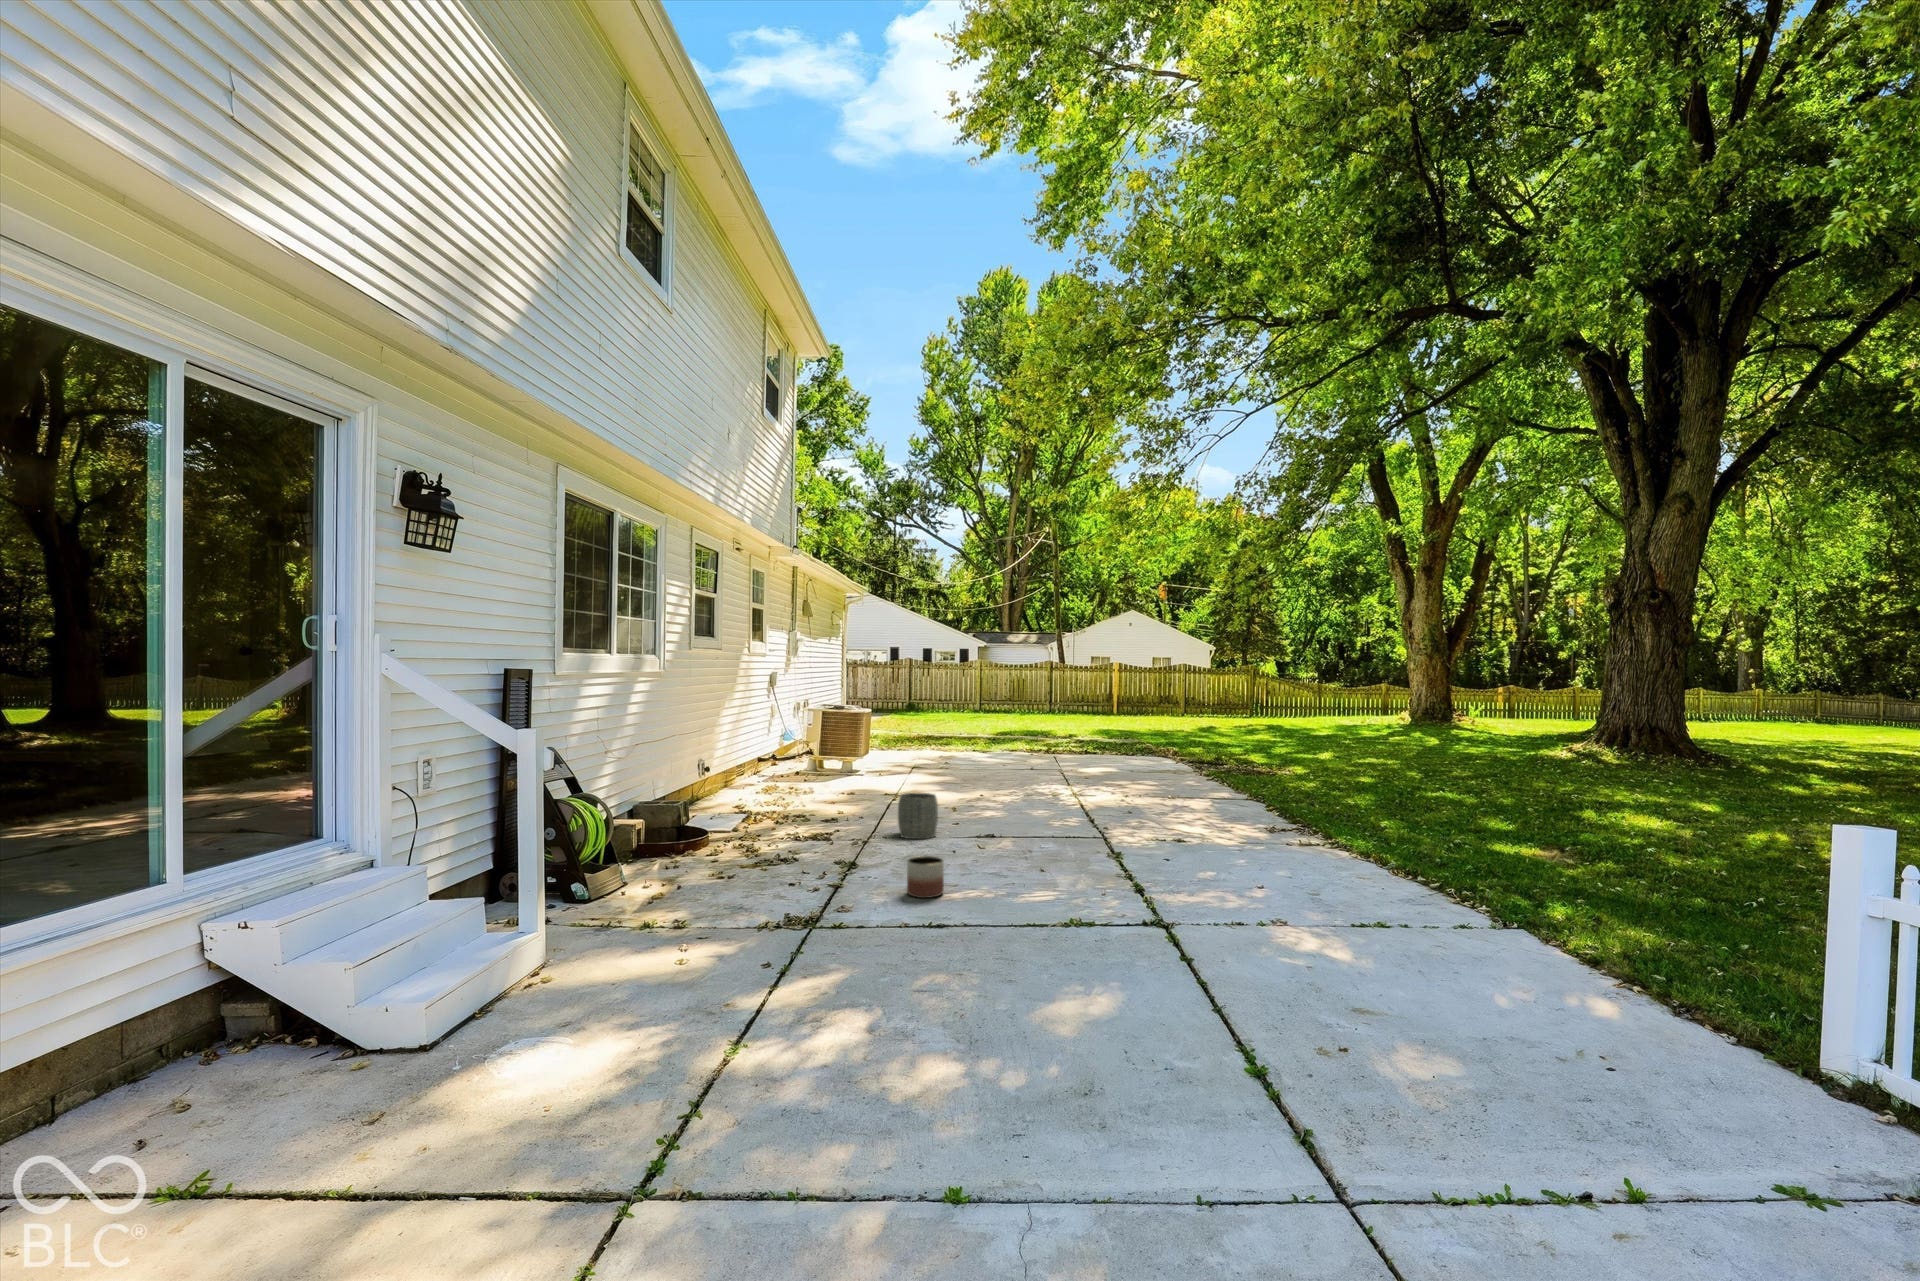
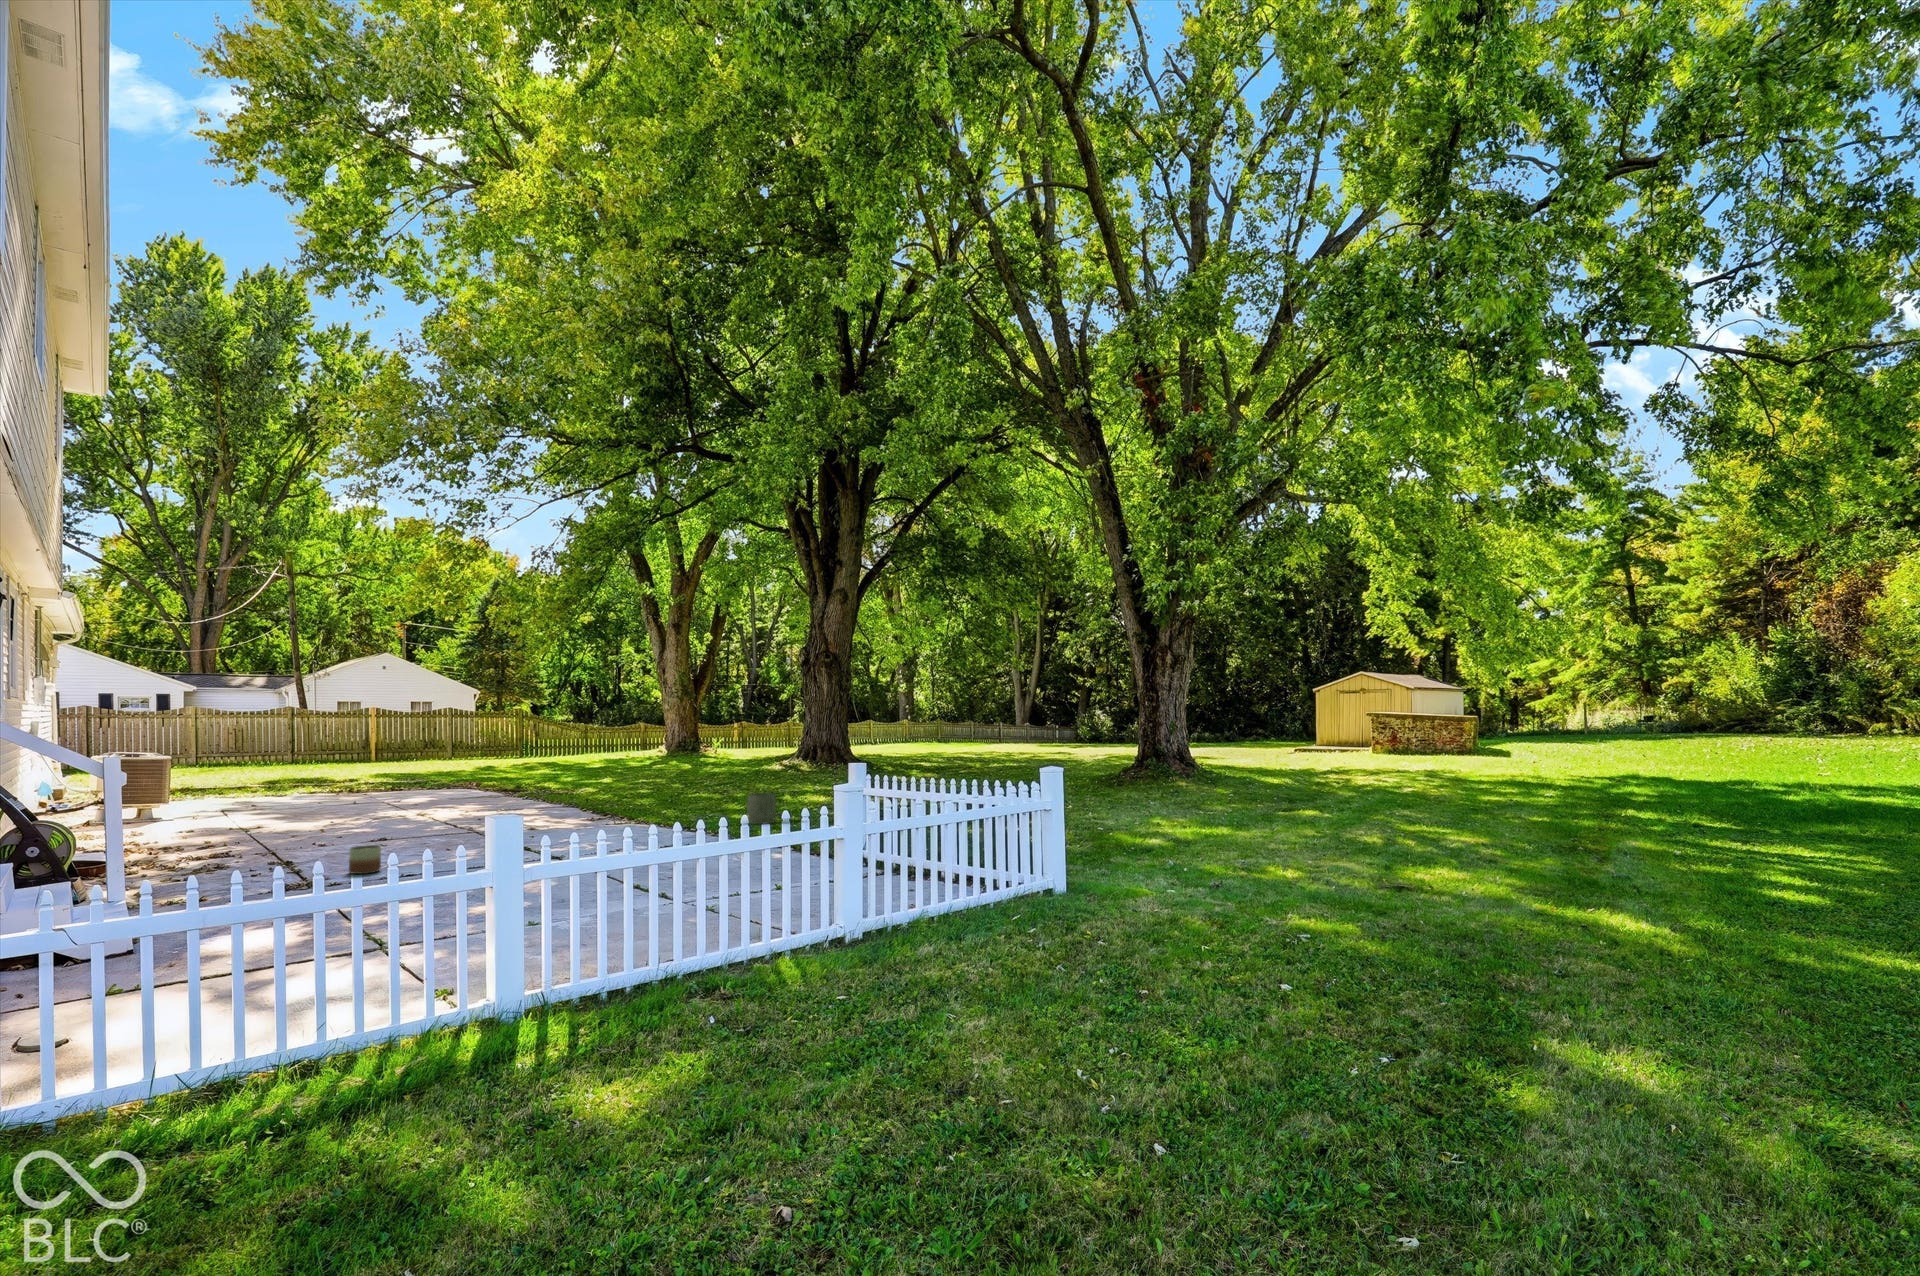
woven basket: present [898,793,938,839] -> present [747,793,776,824]

